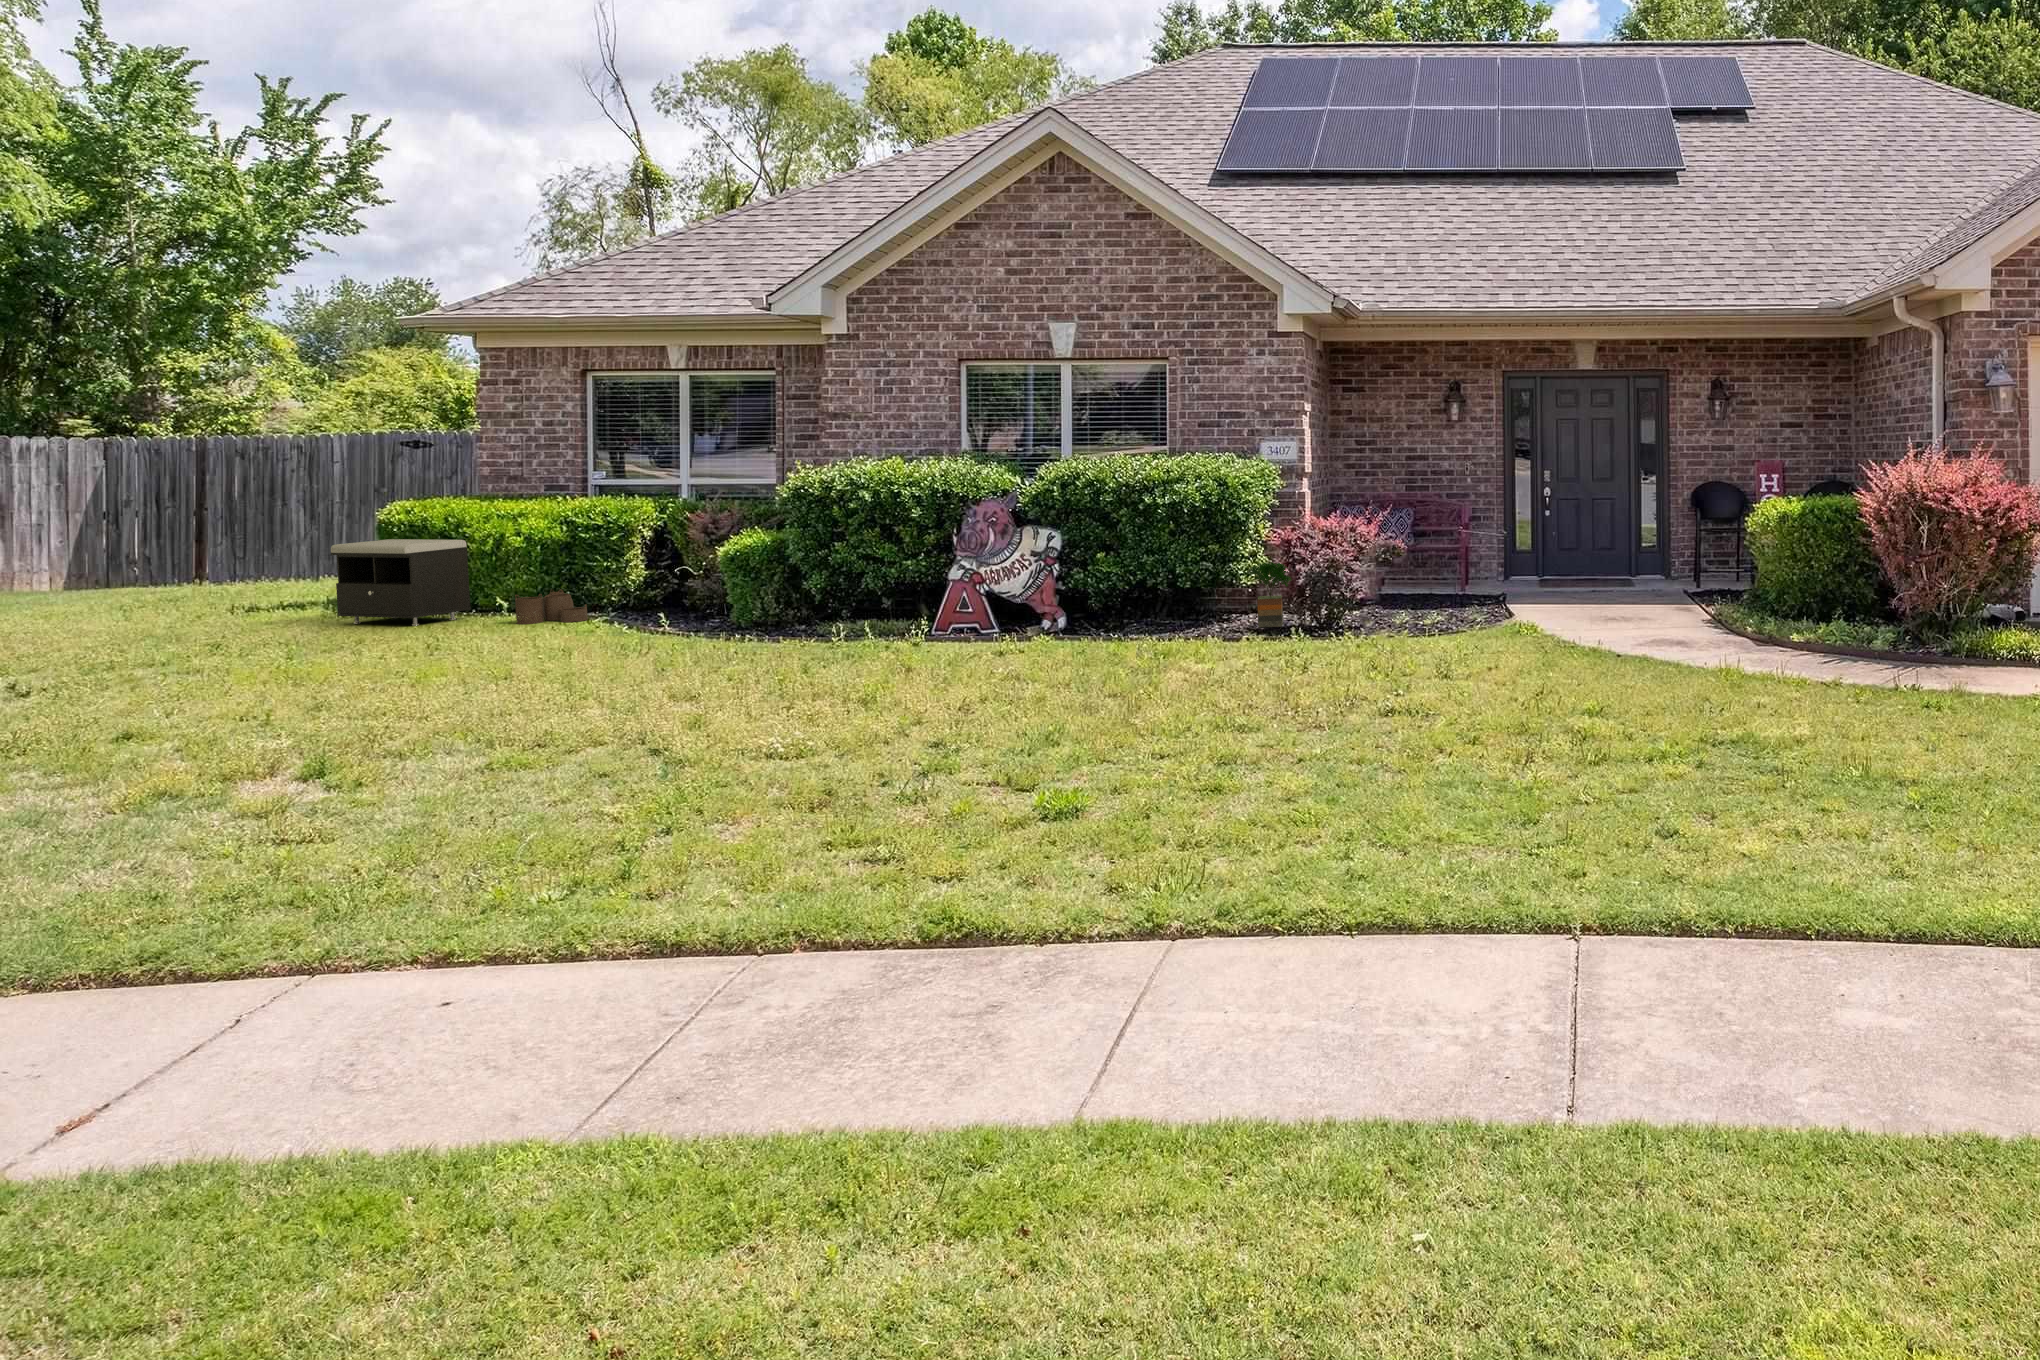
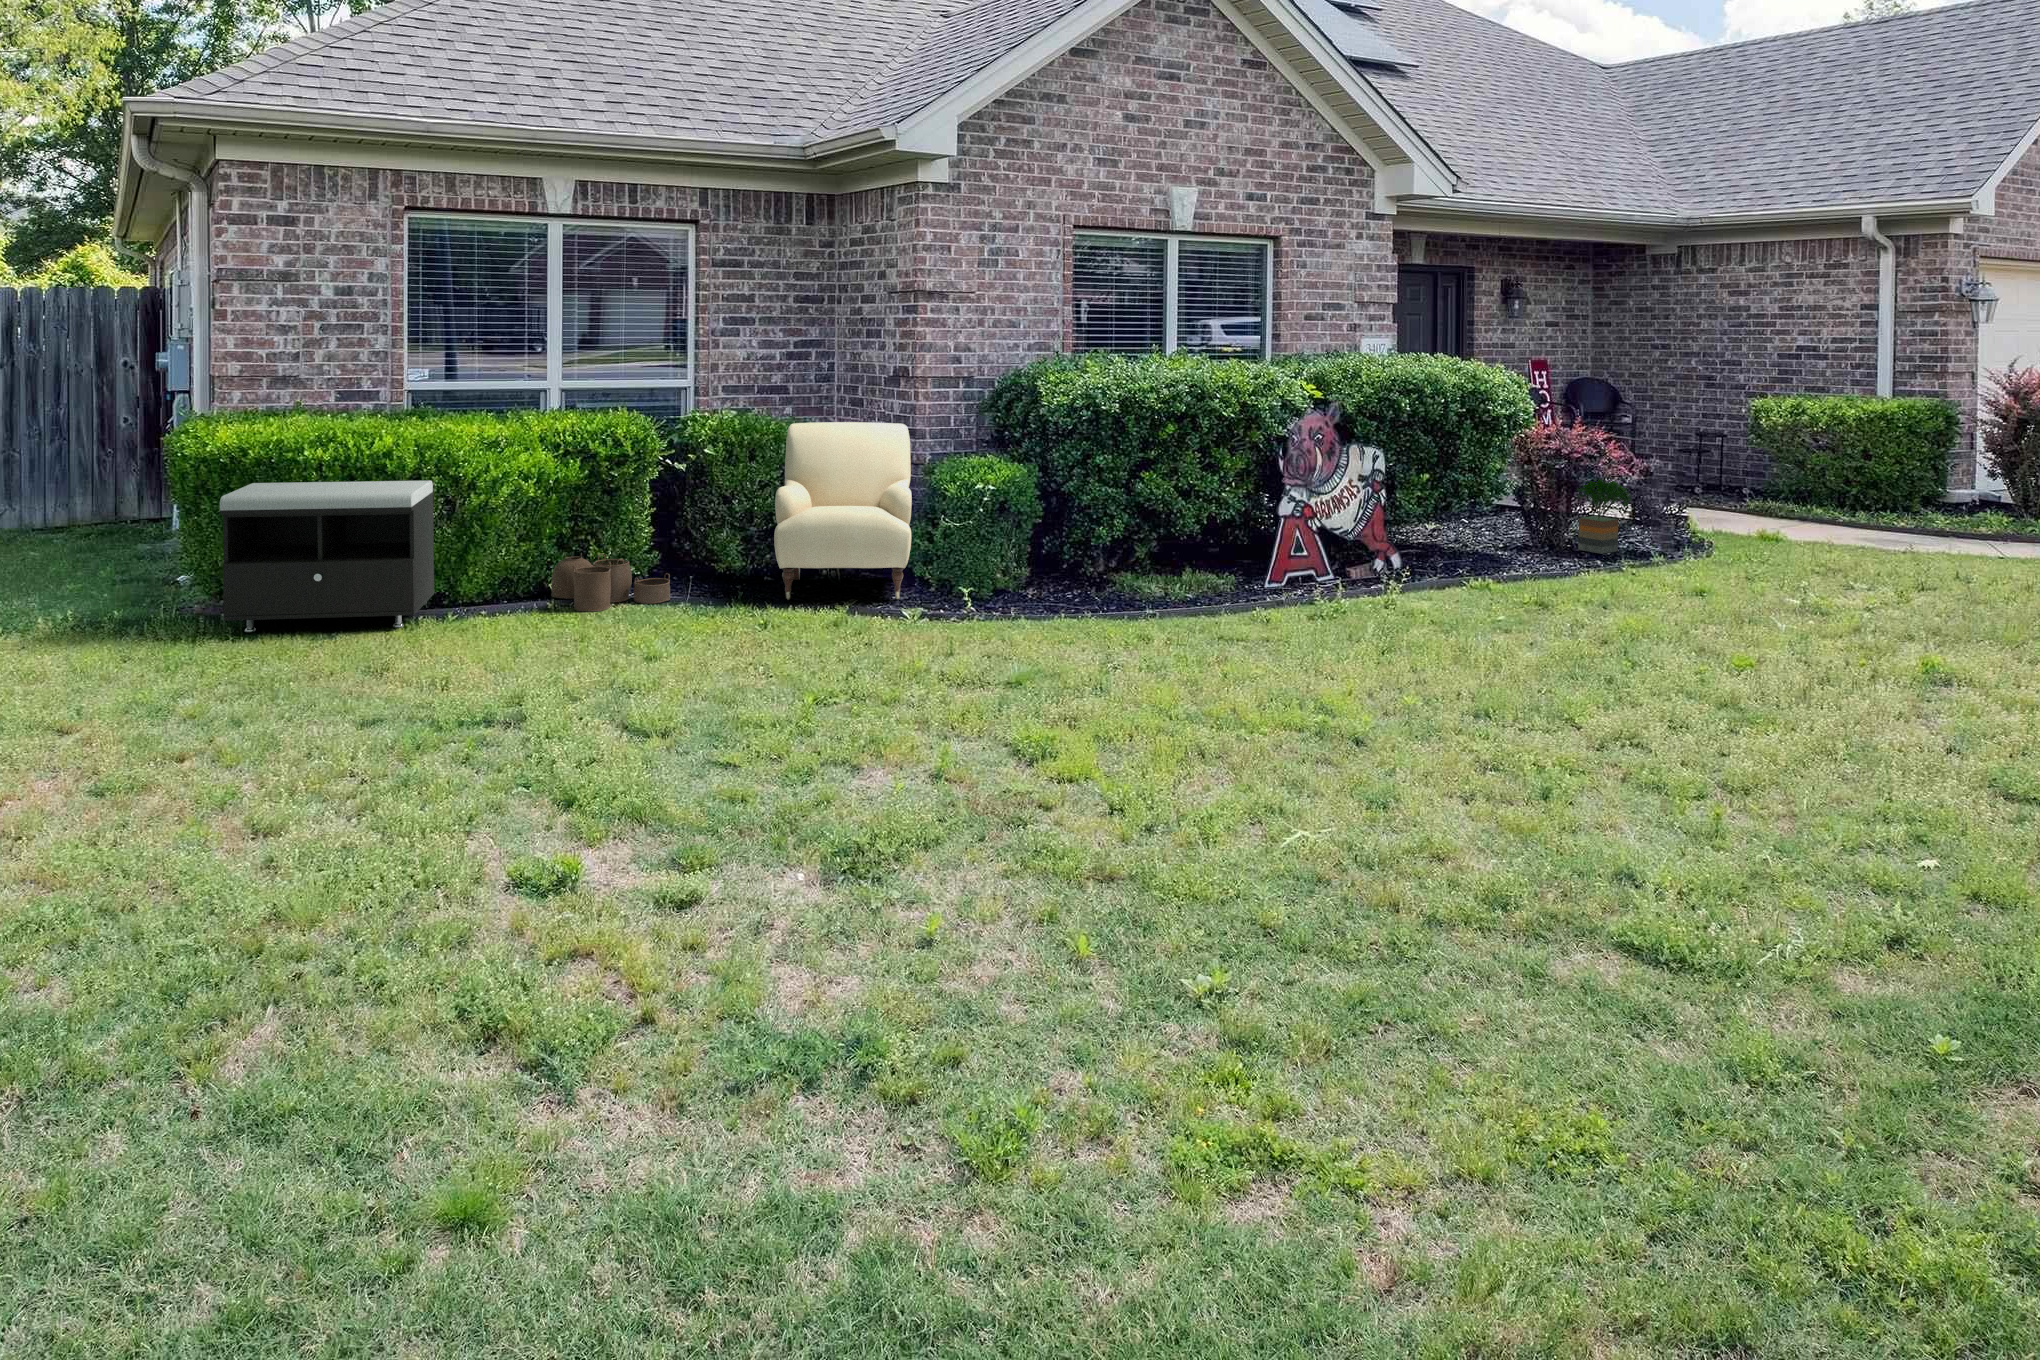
chair: none [614,508,754,628] -> present [774,422,912,600]

